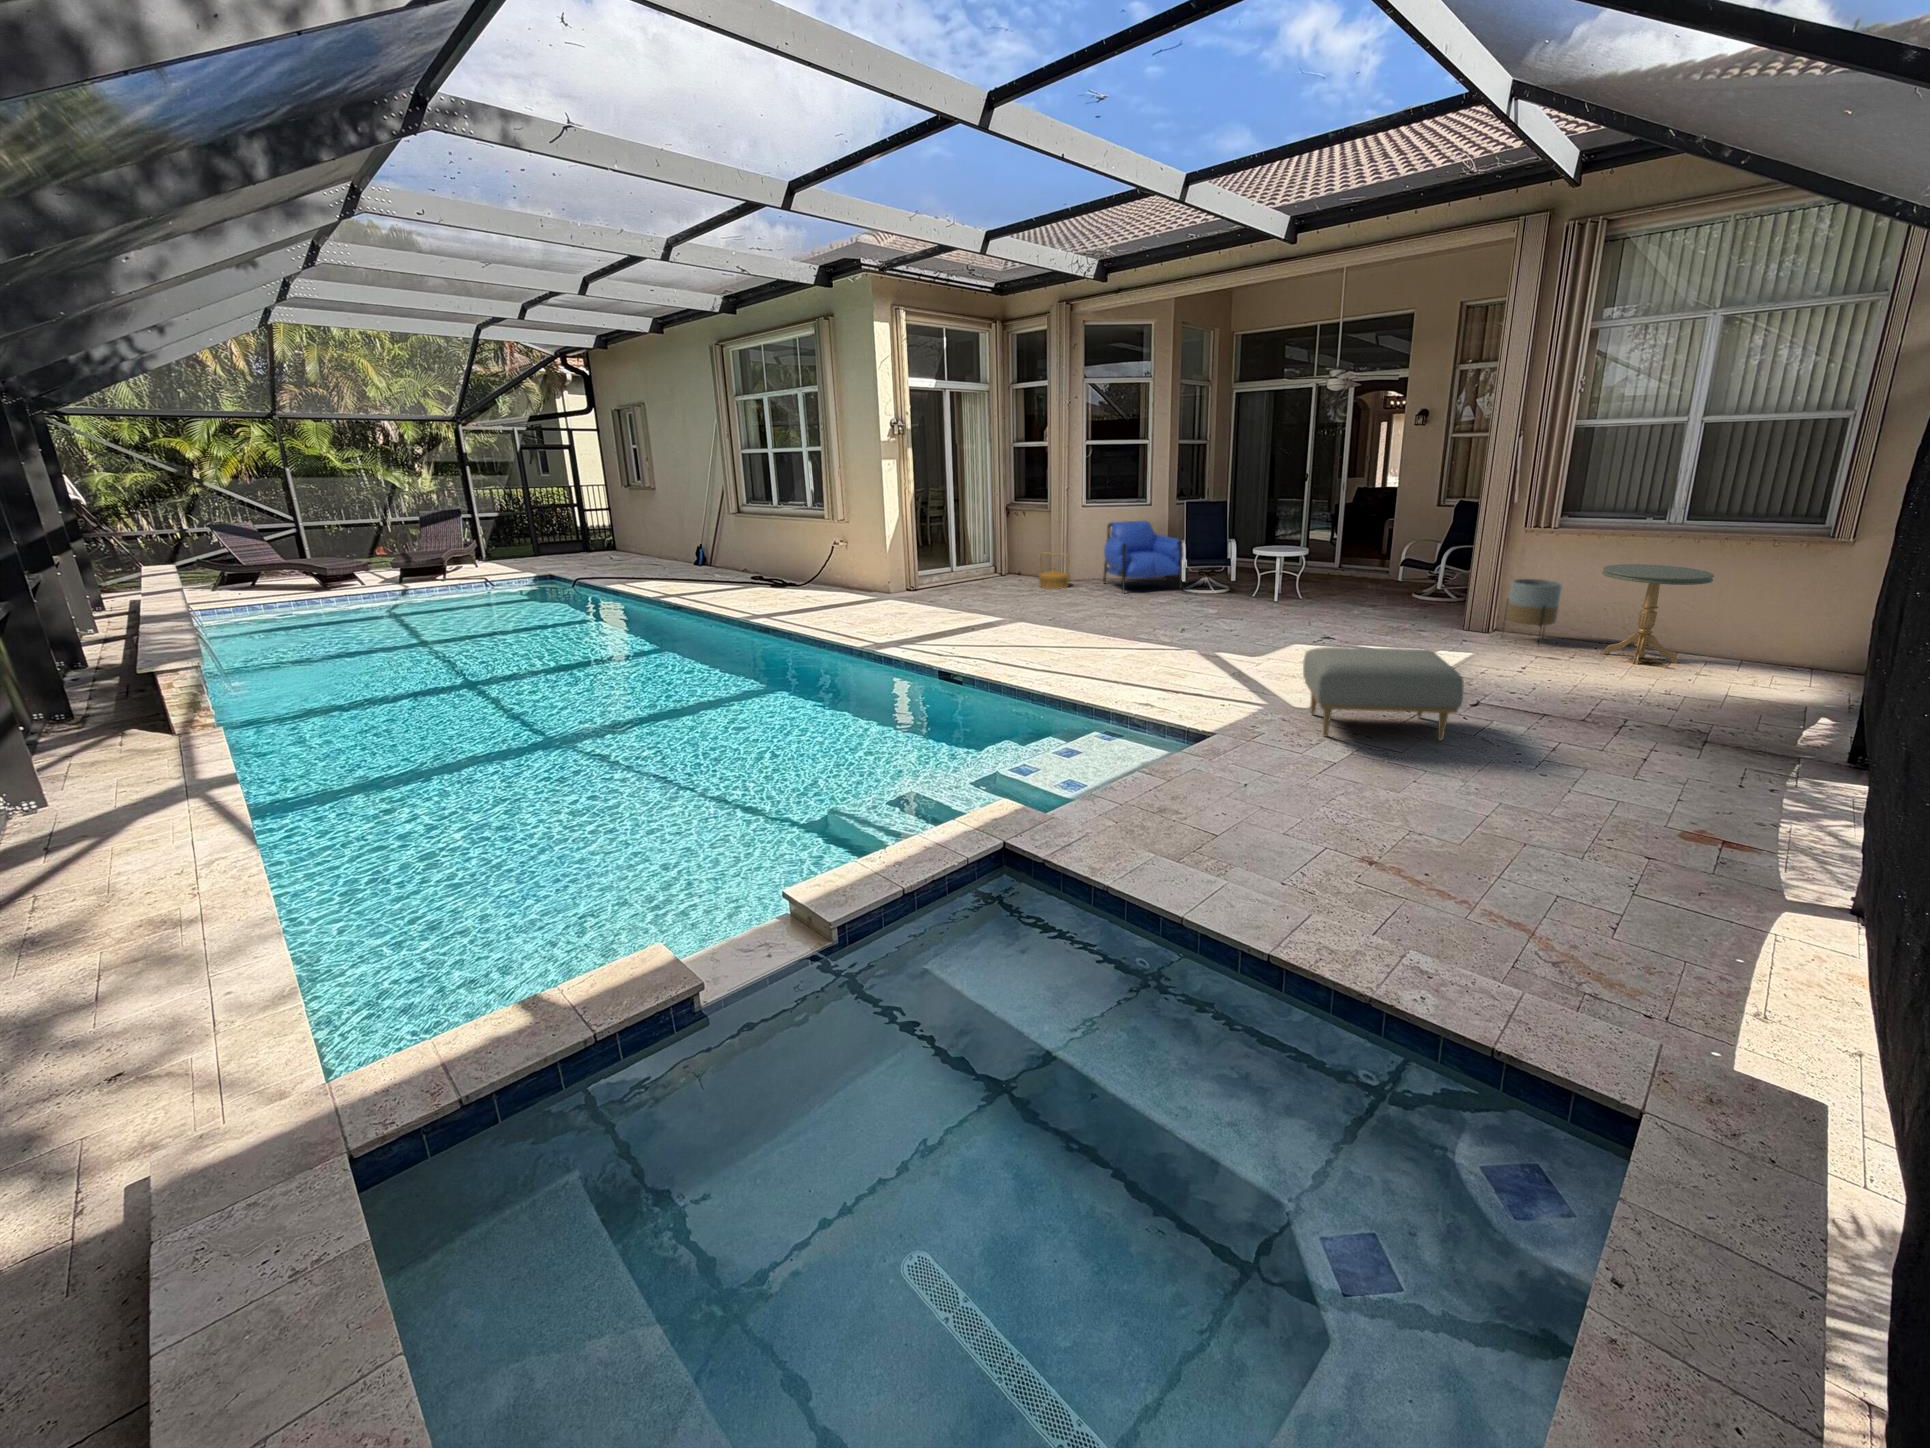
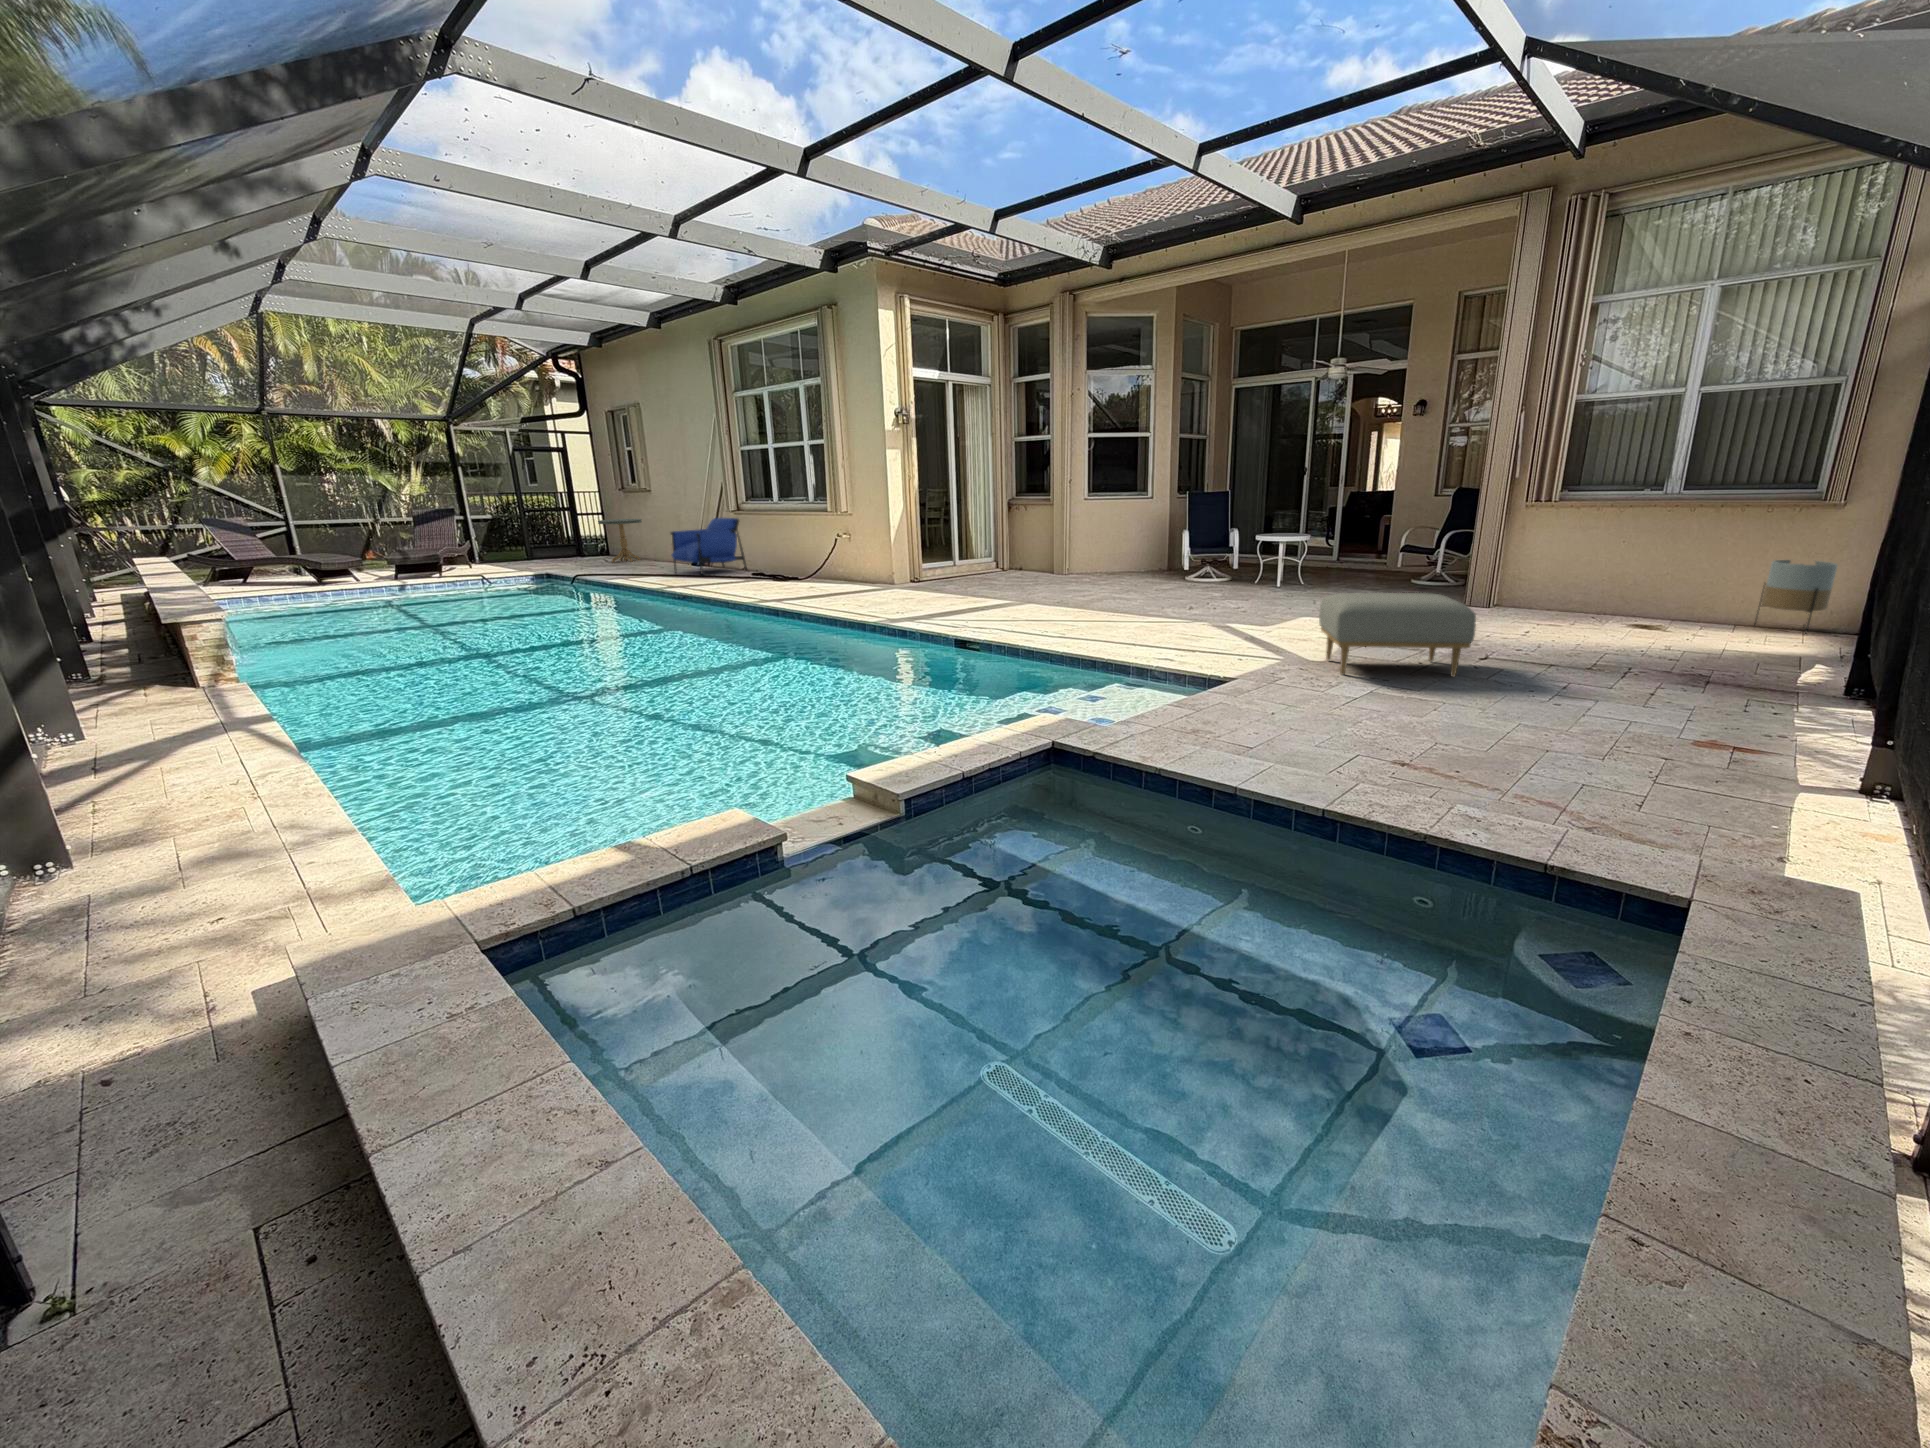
armchair: present [1103,521,1184,593] -> present [671,518,747,575]
woven basket: present [1039,553,1069,589] -> none [1044,543,1075,579]
side table: present [1602,564,1714,665] -> present [598,519,642,562]
planter: present [1504,579,1562,634] -> present [1758,560,1838,634]

